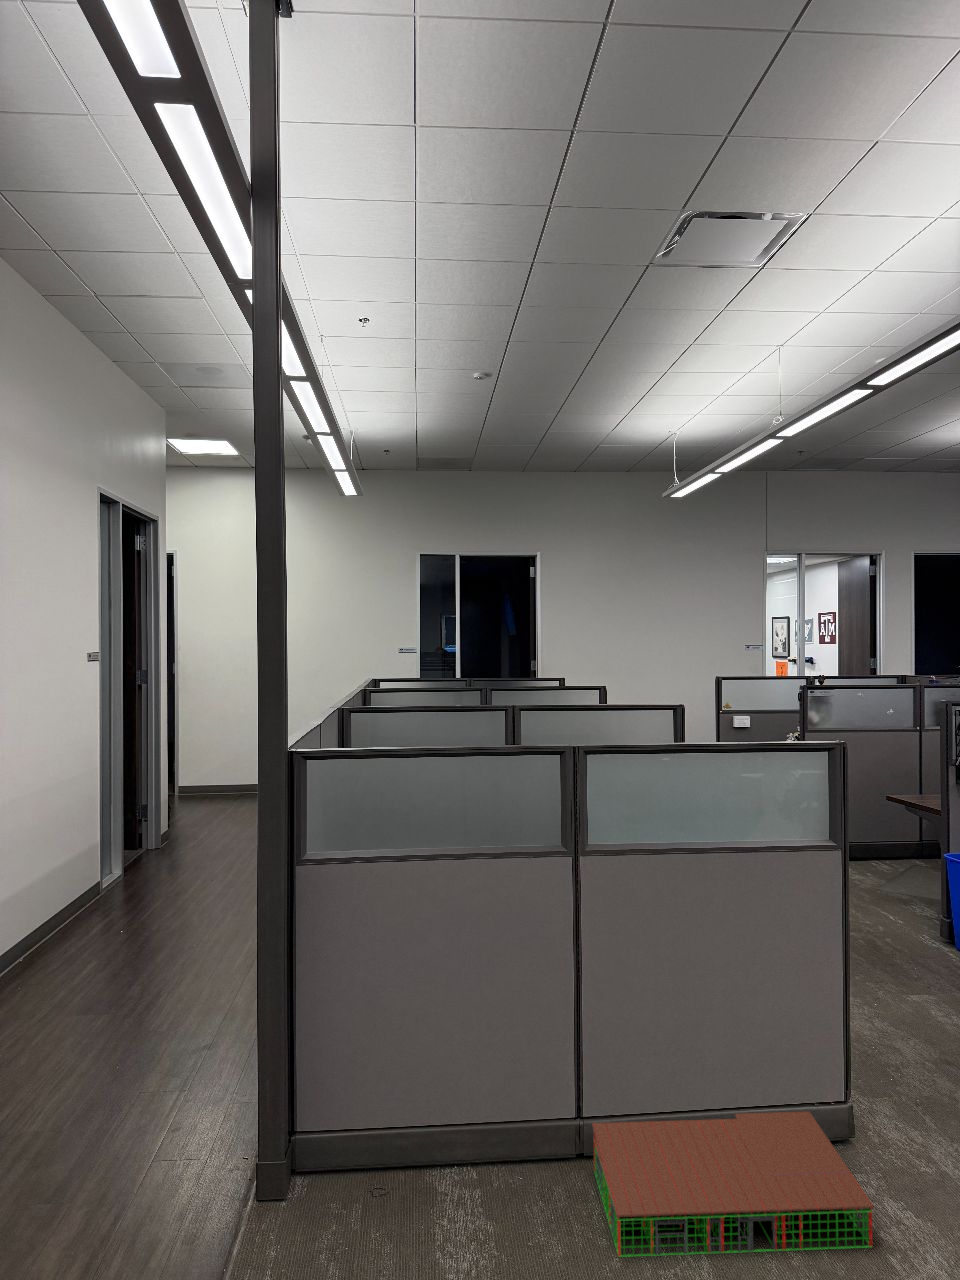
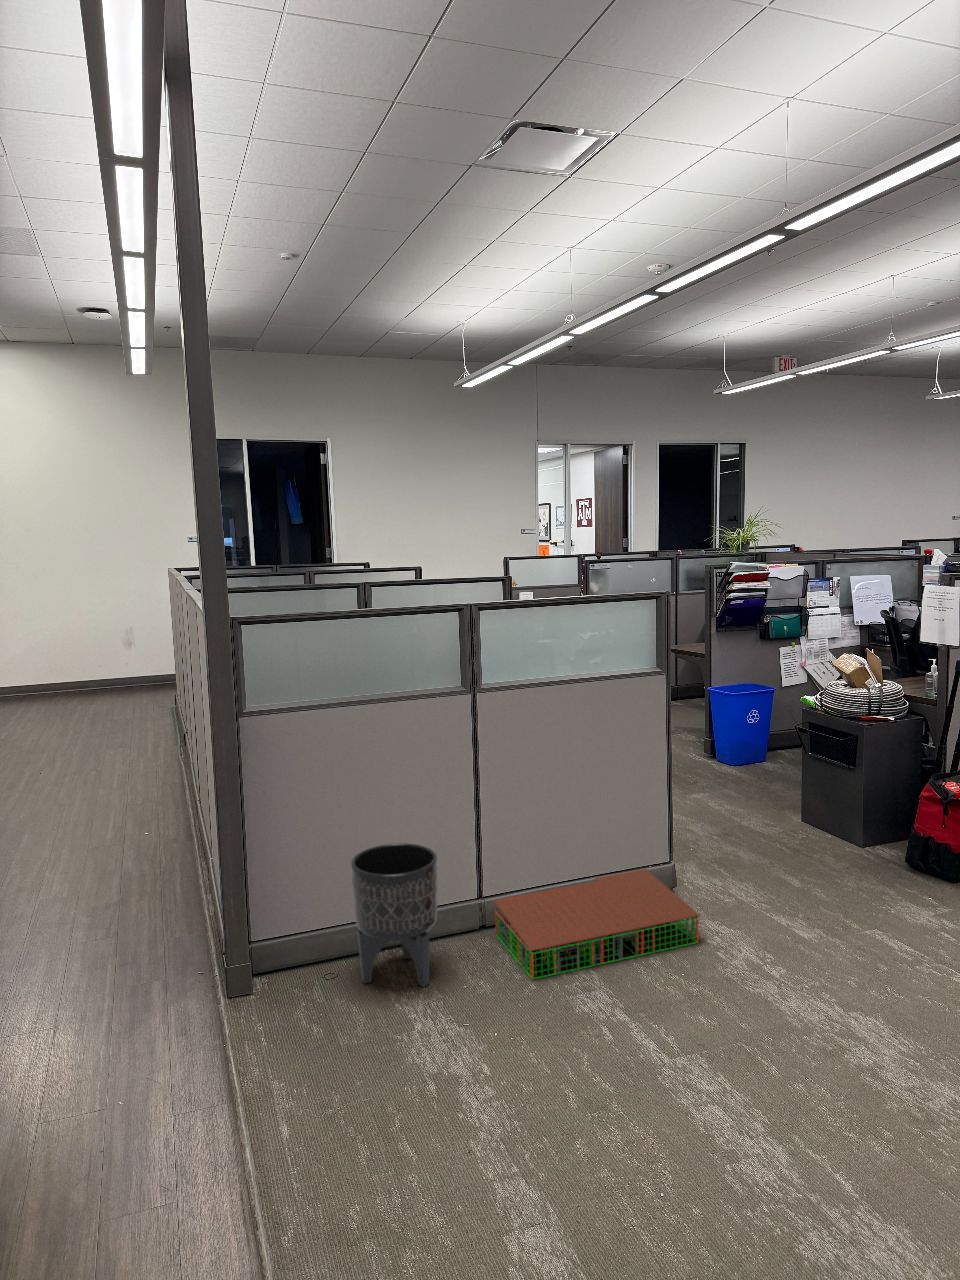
planter: none [403,1032,509,1235] -> present [351,843,437,987]

